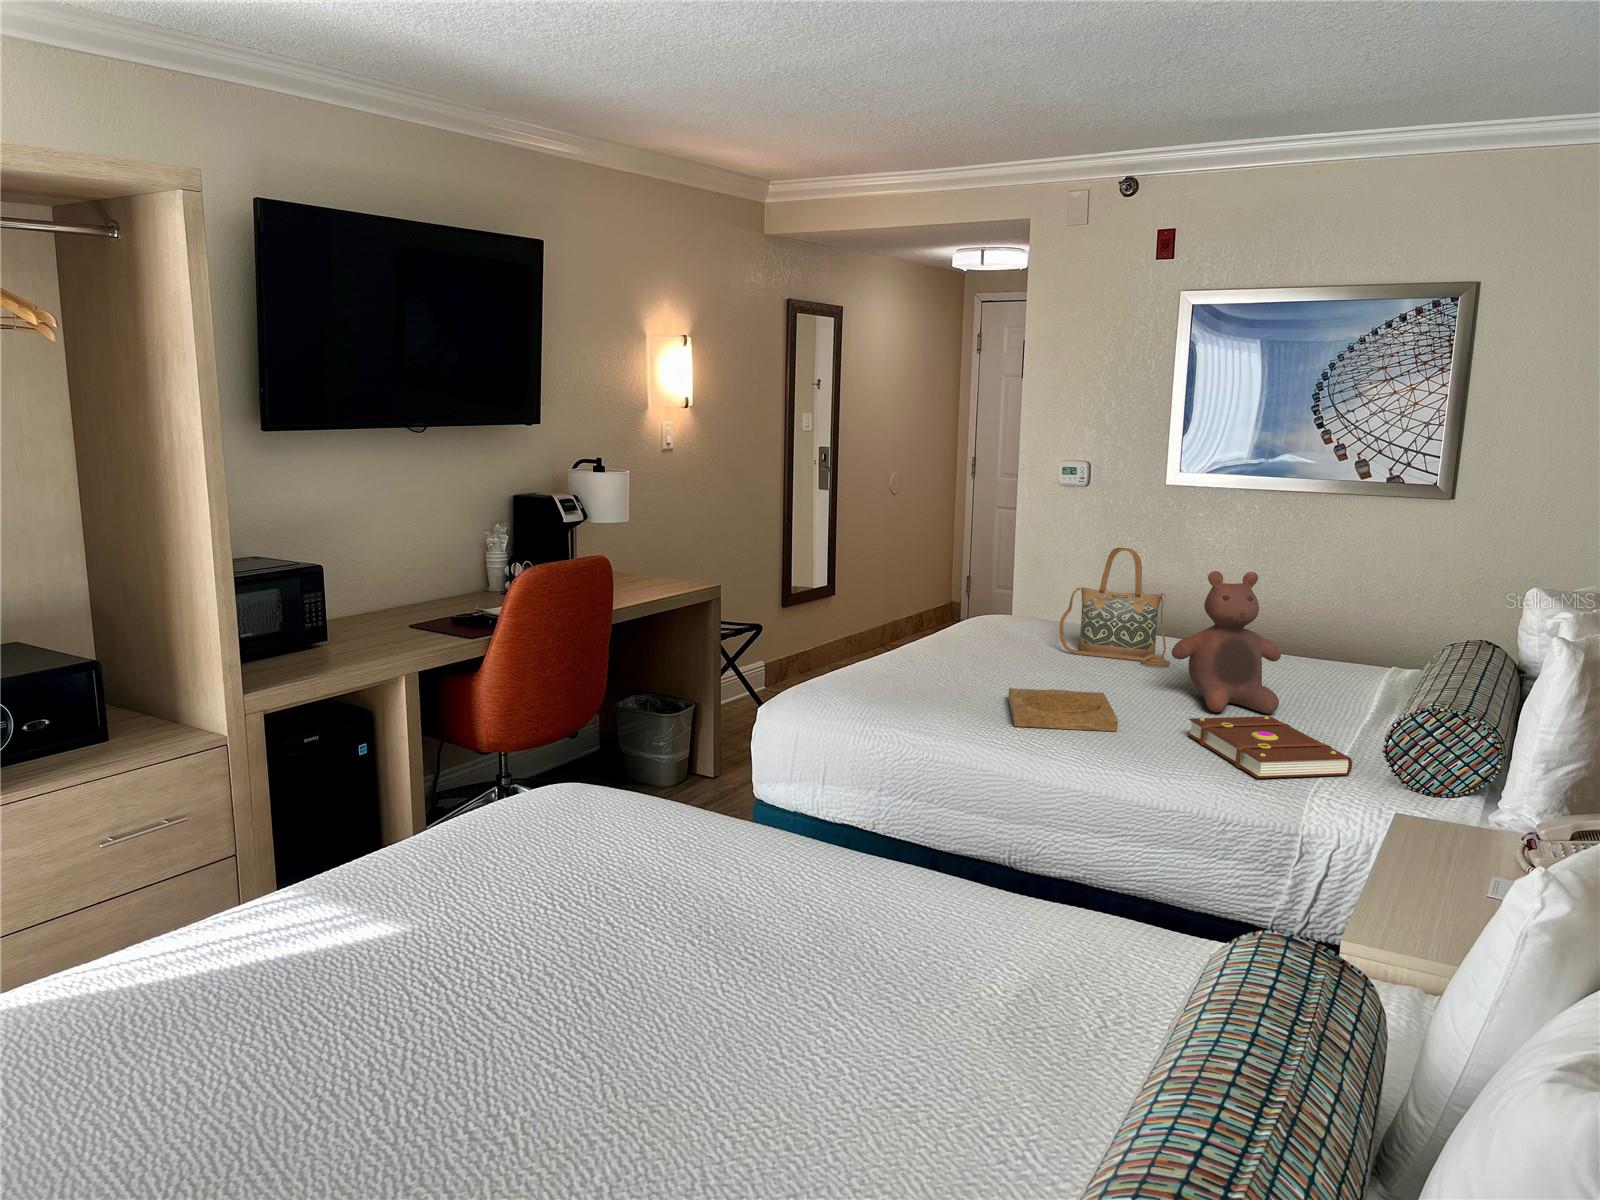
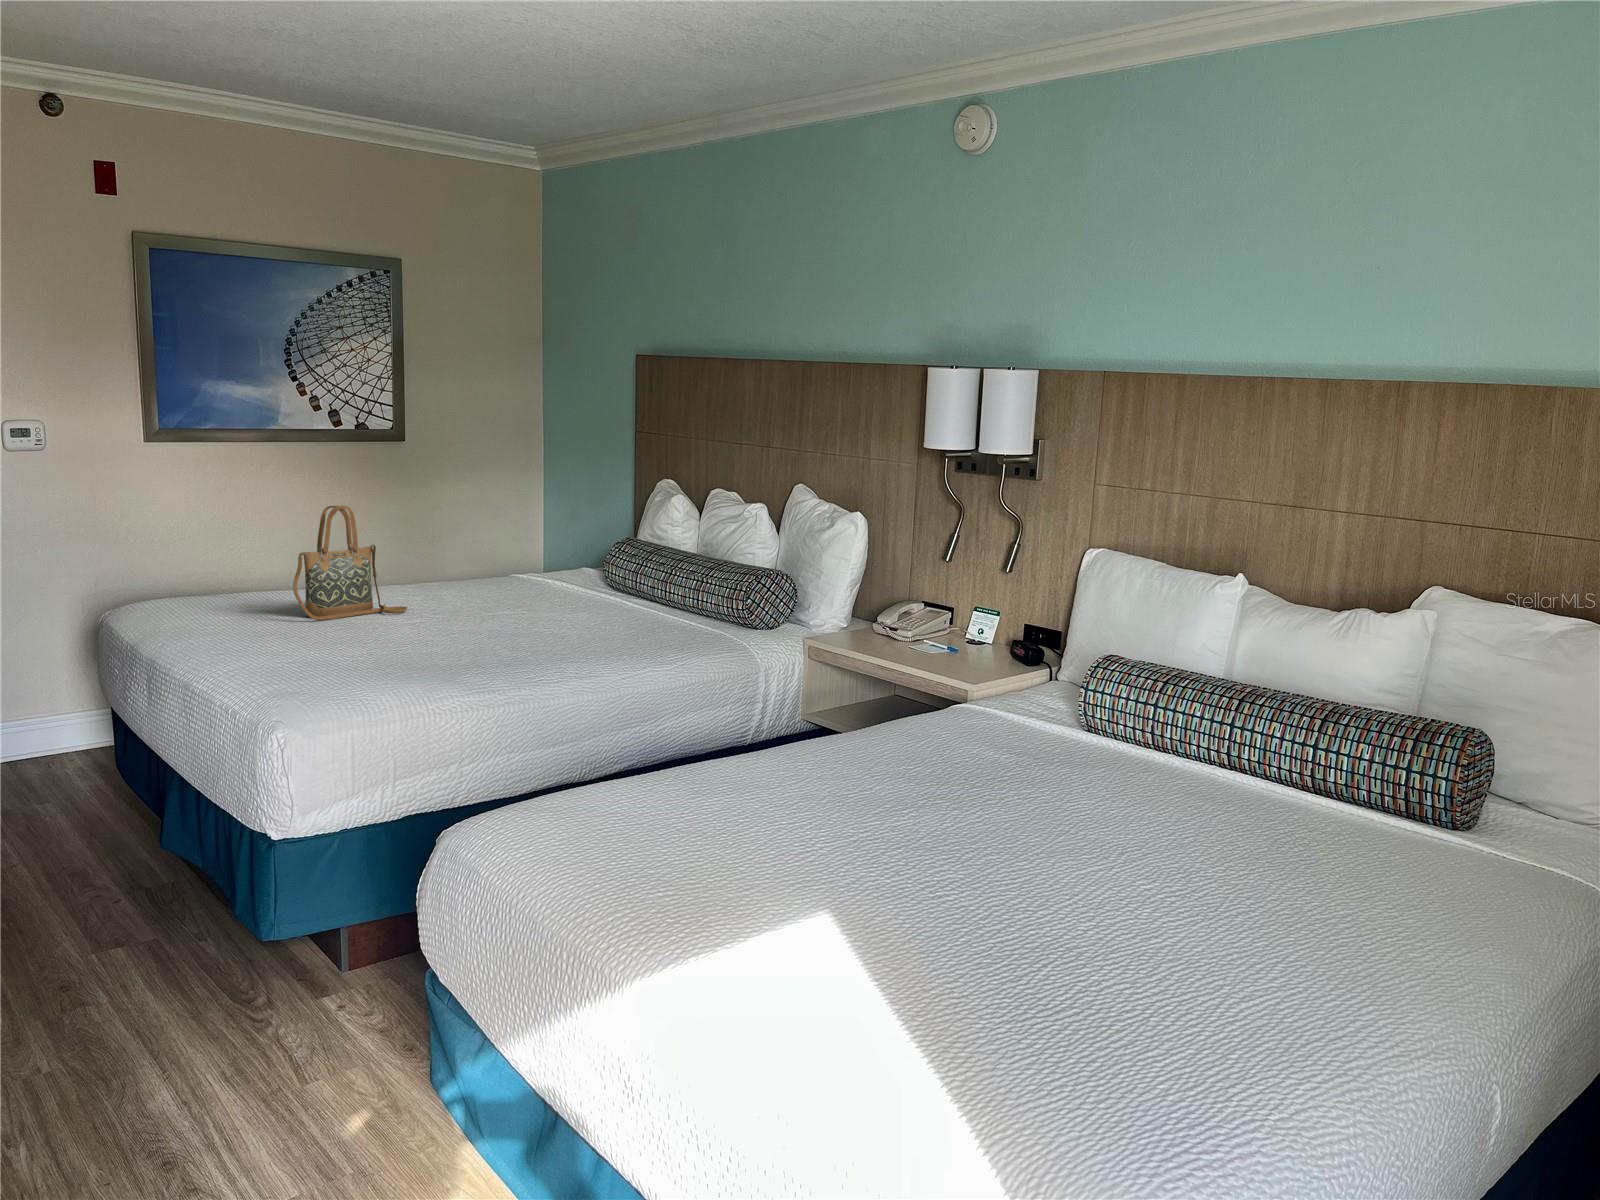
stuffed bear: present [1172,571,1281,713] -> none [491,506,574,625]
tray: present [1008,688,1118,732] -> none [441,630,566,665]
book: present [1187,716,1352,778] -> none [595,613,710,644]

